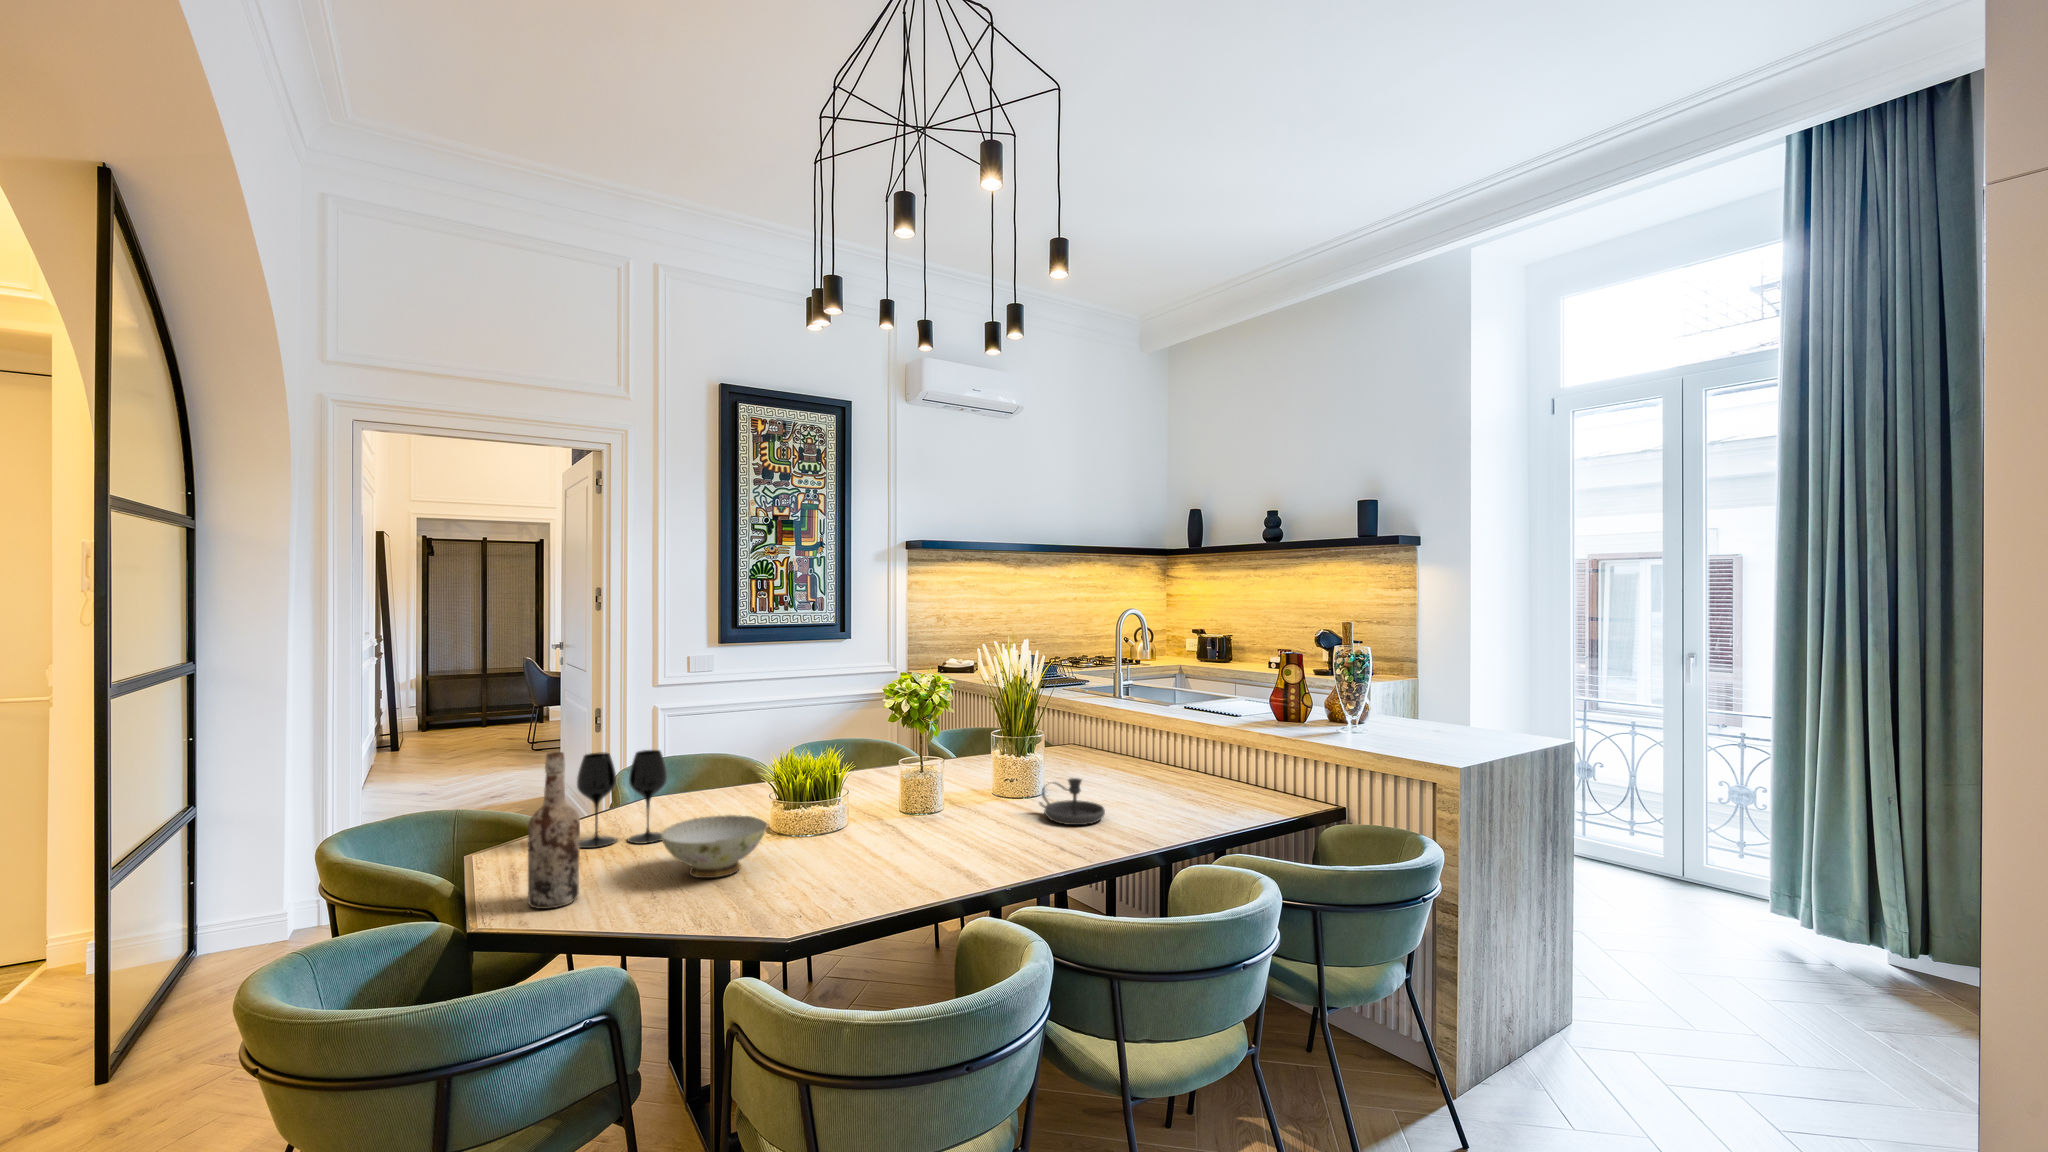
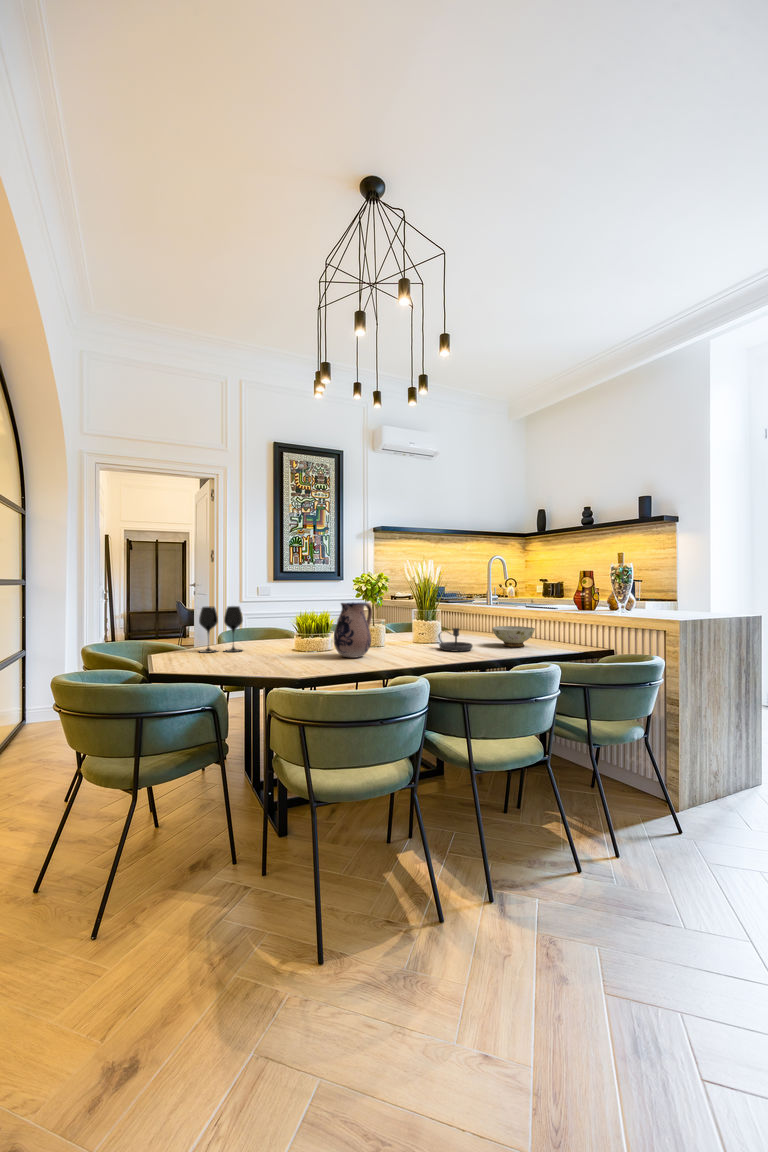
ceramic pitcher: none [850,745,923,857] -> present [334,603,372,658]
wine bottle: present [528,752,580,909] -> none [175,592,199,667]
ceramic bowl: present [660,815,767,878] -> present [492,626,535,647]

